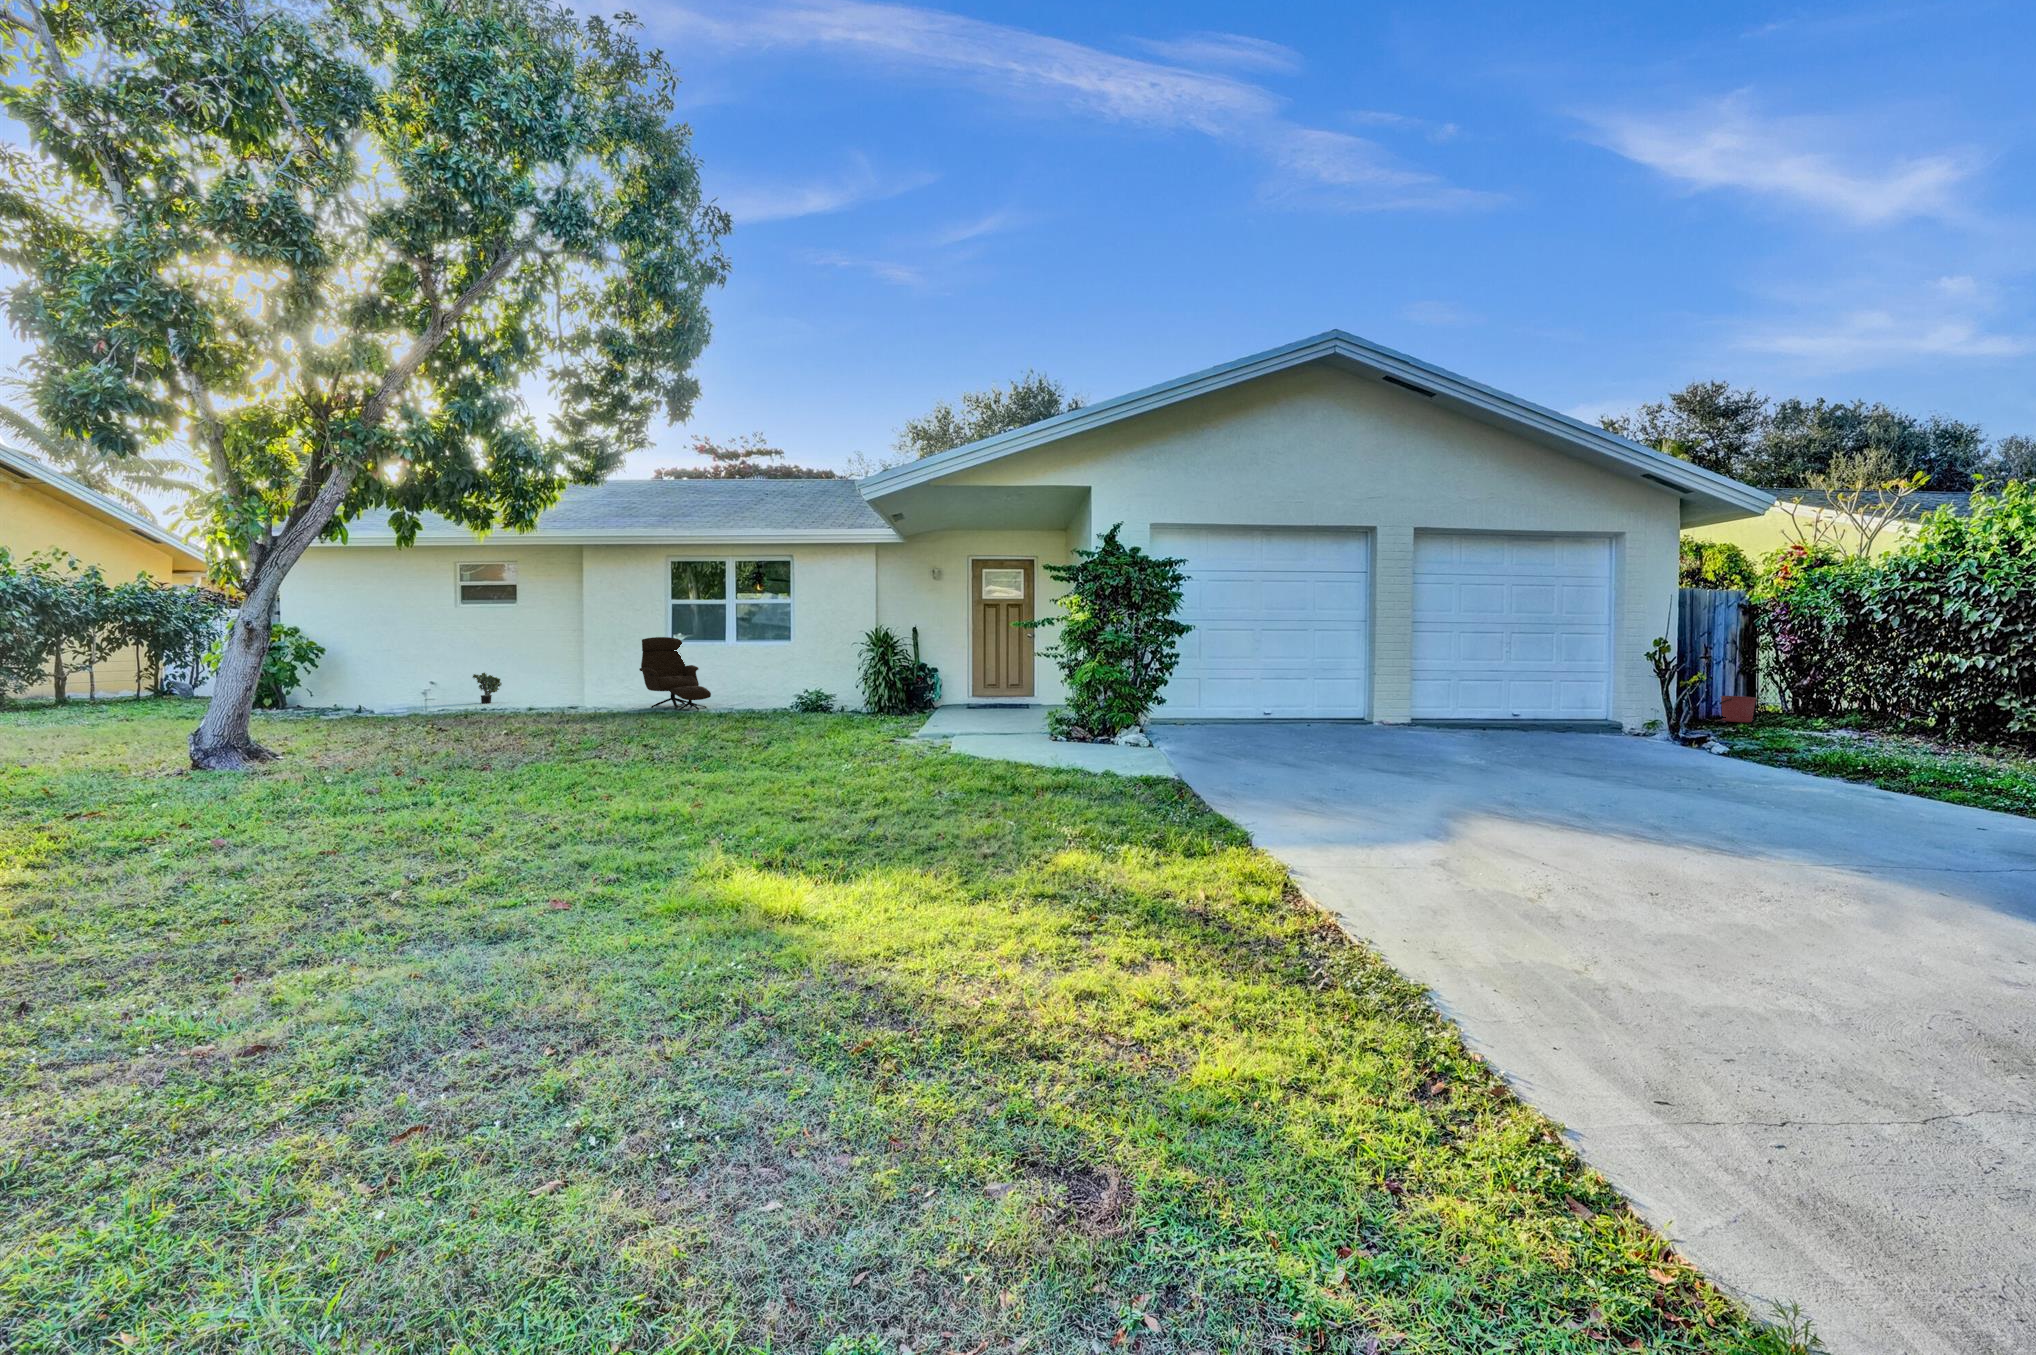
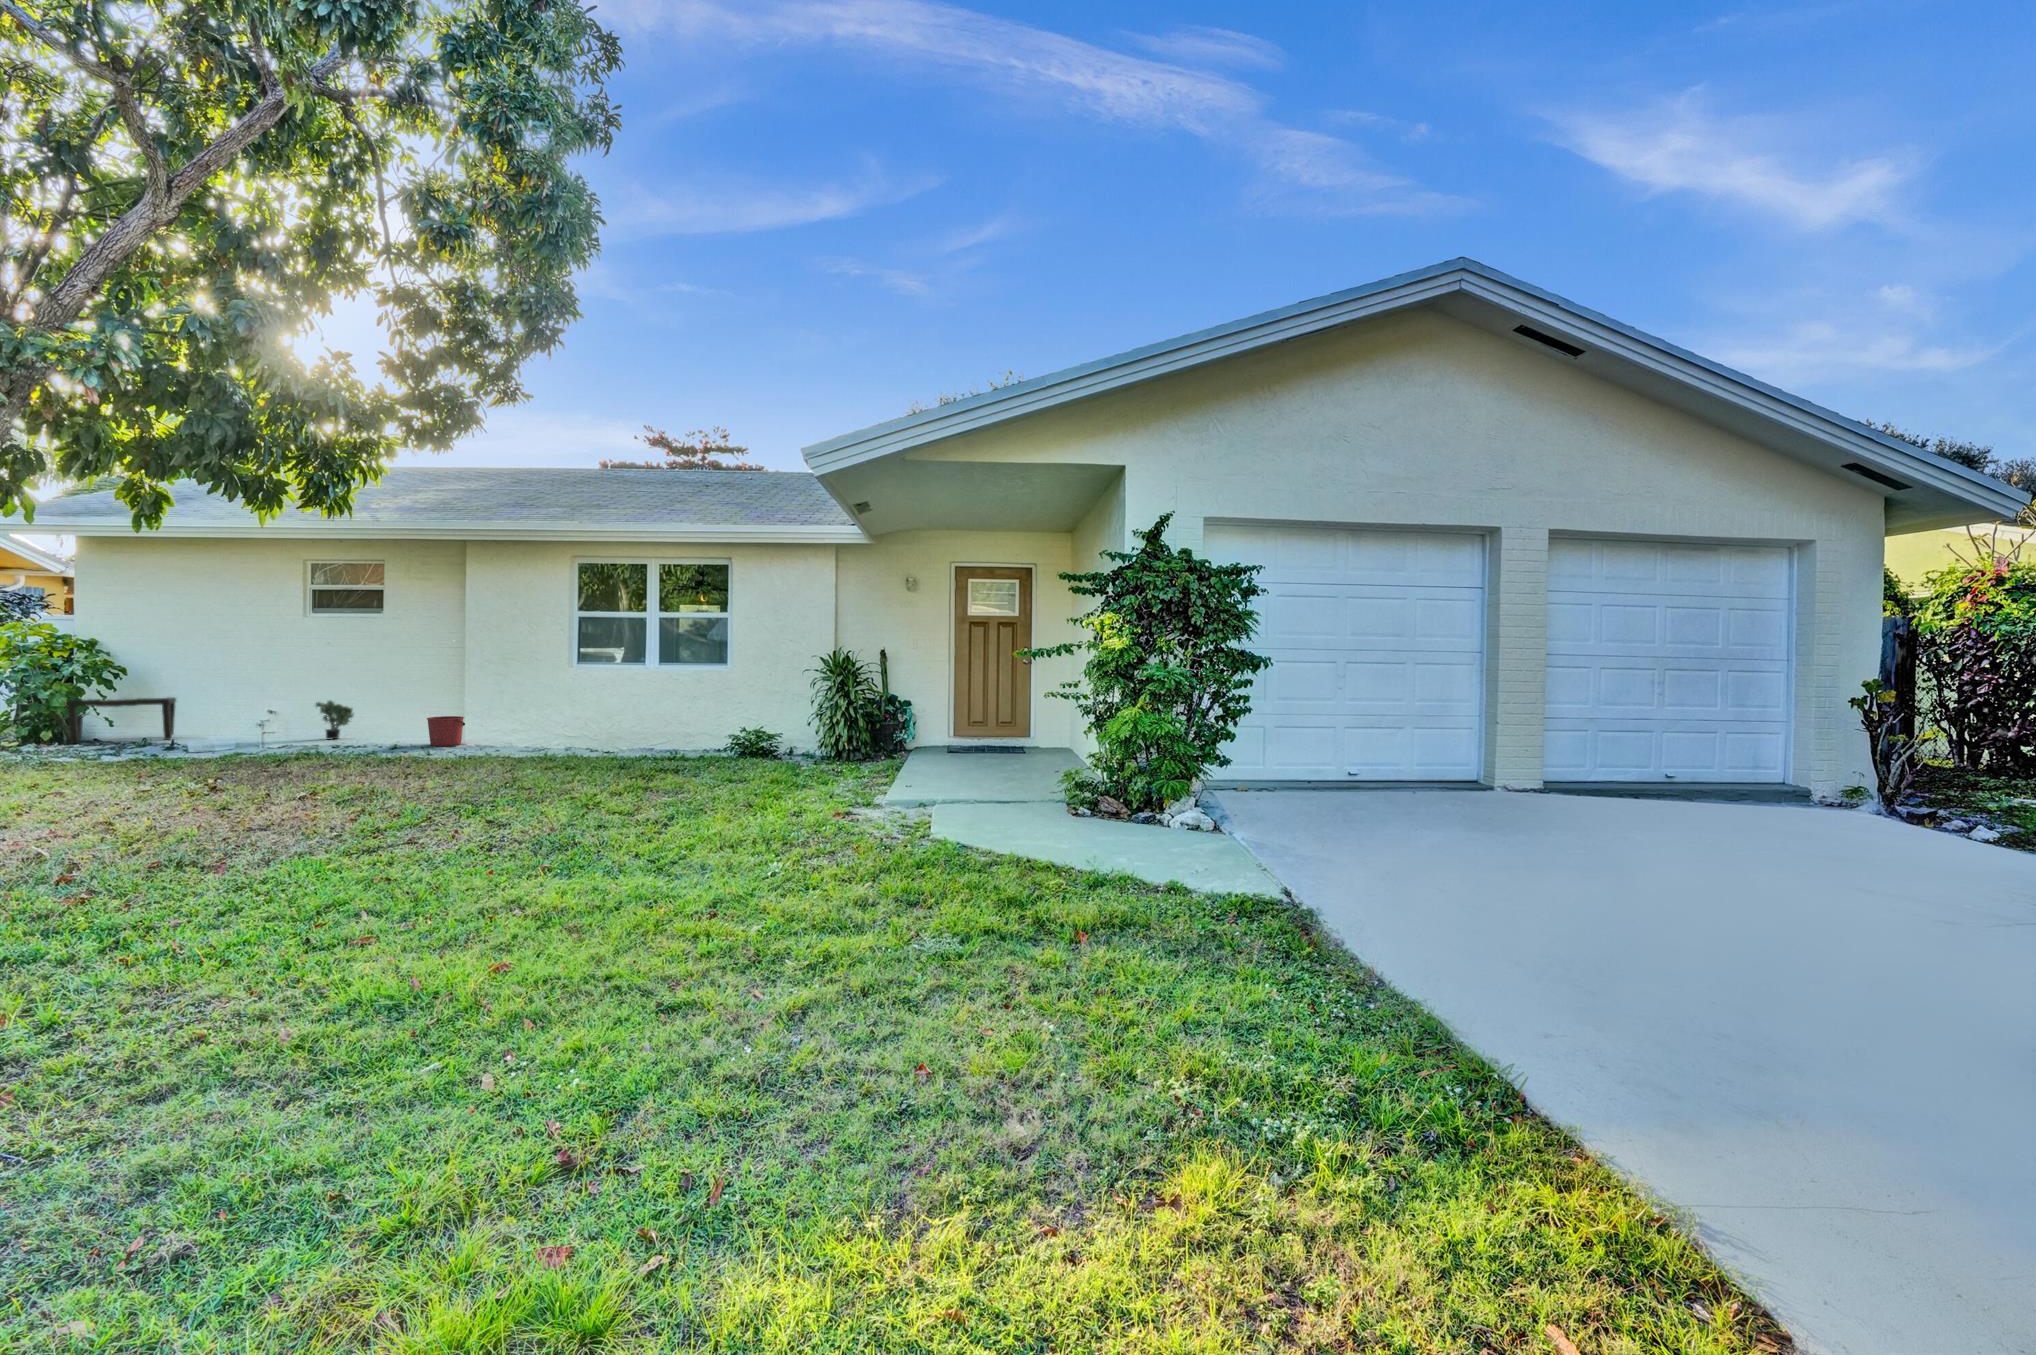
lounge chair: present [639,637,711,710] -> none [528,658,620,754]
bench: none [291,672,367,708] -> present [66,698,176,743]
bucket: present [1719,696,1757,722] -> present [427,716,465,746]

